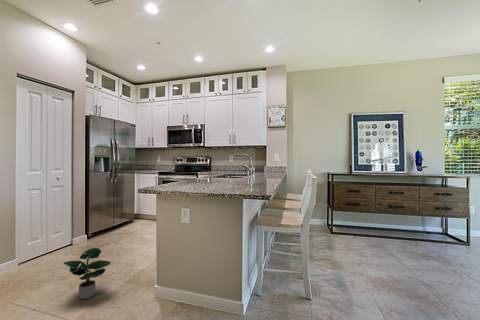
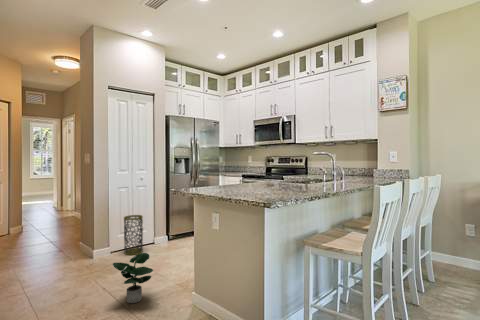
trash can: none [39,216,63,259] -> present [124,215,143,255]

